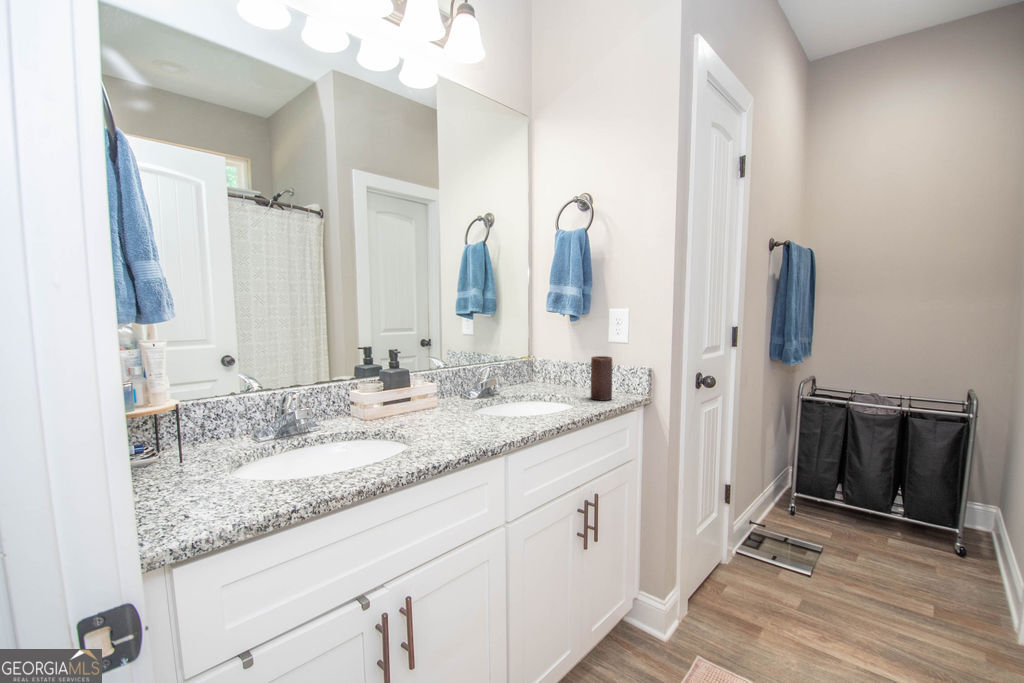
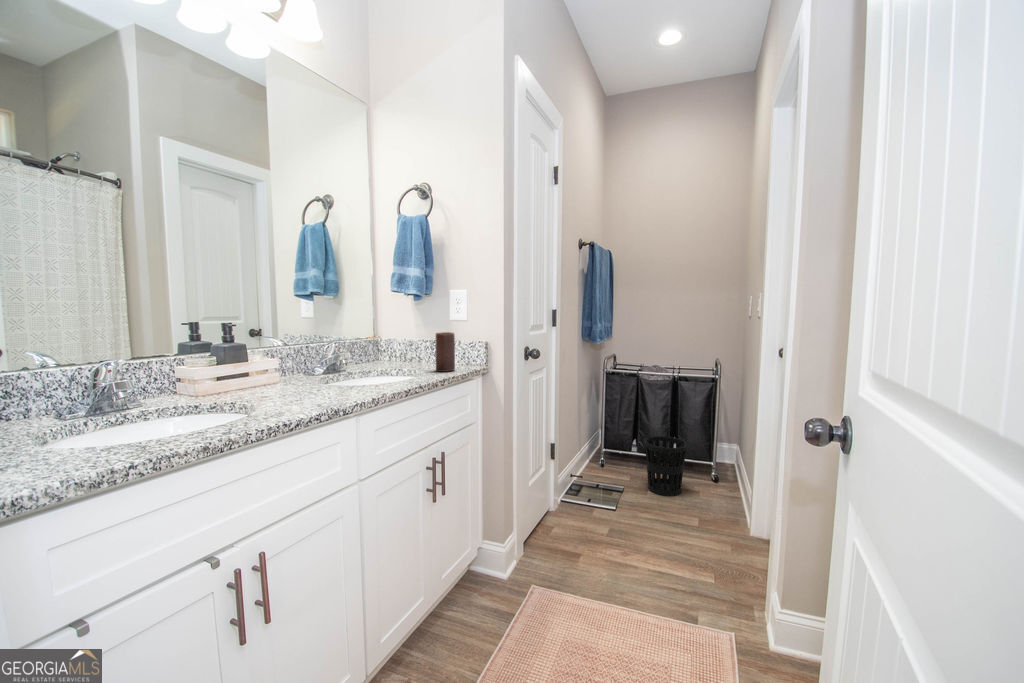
wastebasket: none [857,489,928,573] -> present [644,436,687,496]

